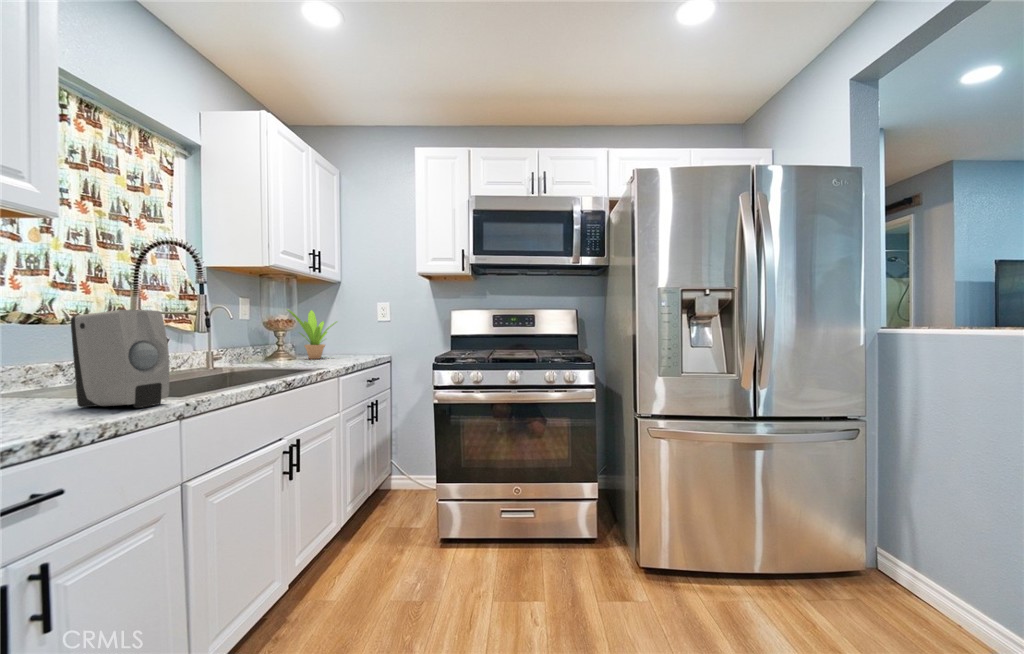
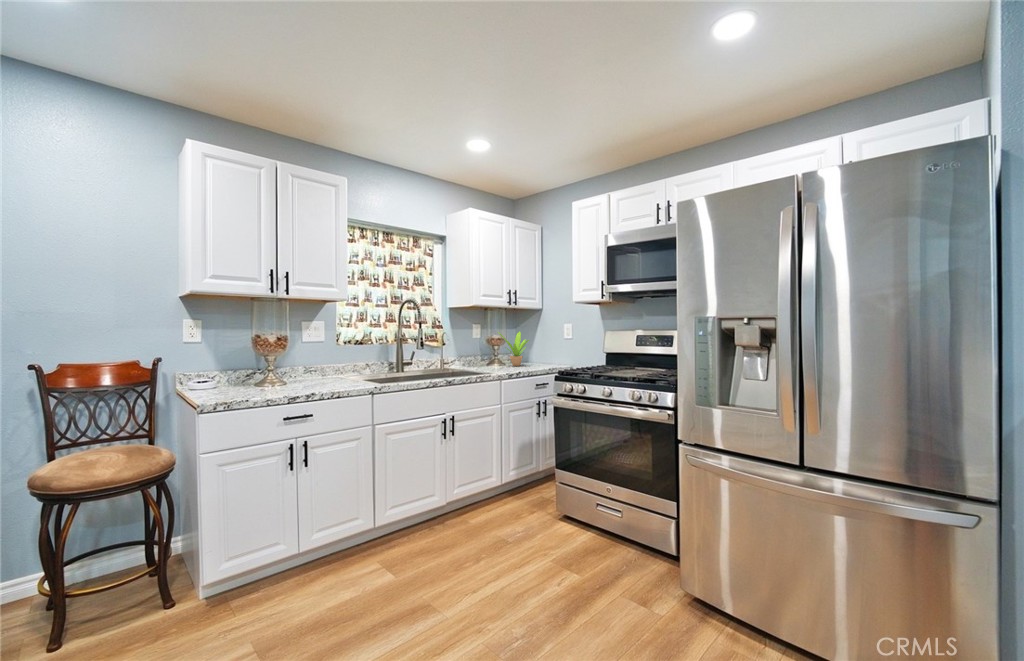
soap dispenser: present [71,310,170,408] -> none [343,342,372,387]

